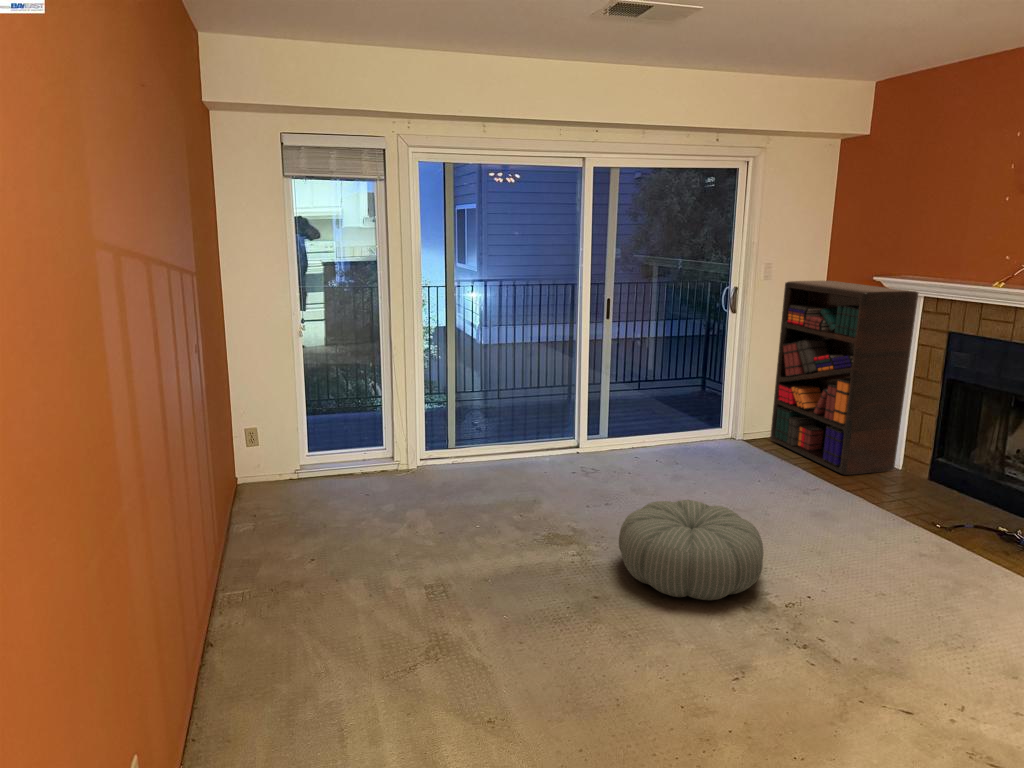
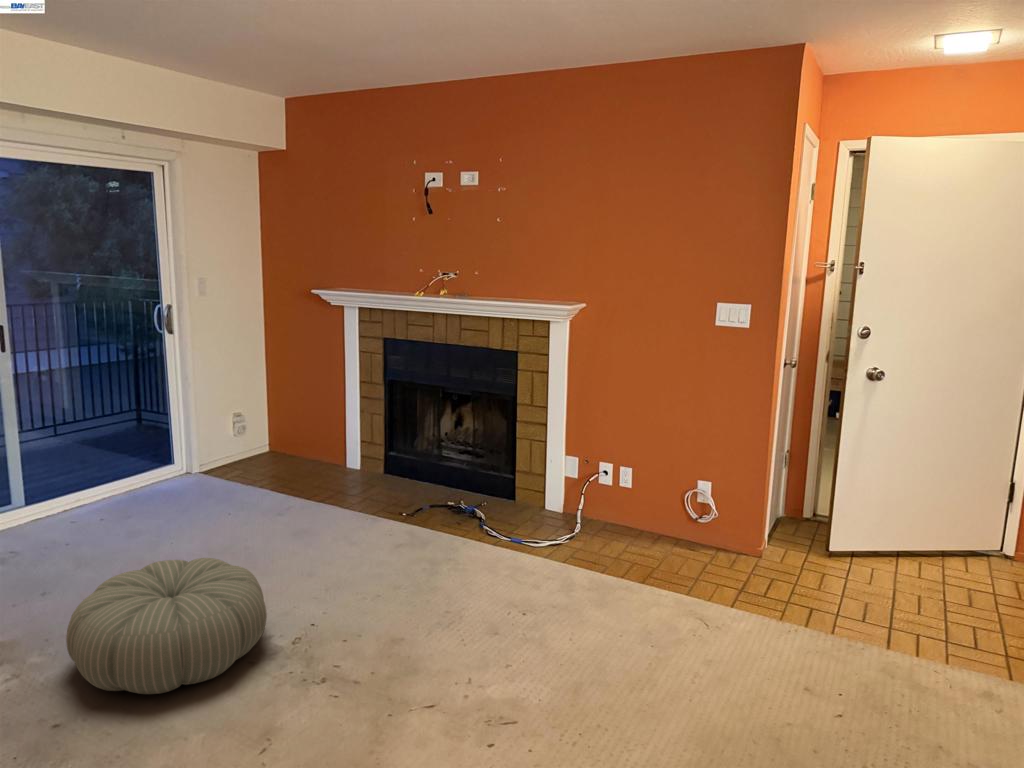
bookshelf: present [770,281,919,475] -> none [223,295,354,487]

